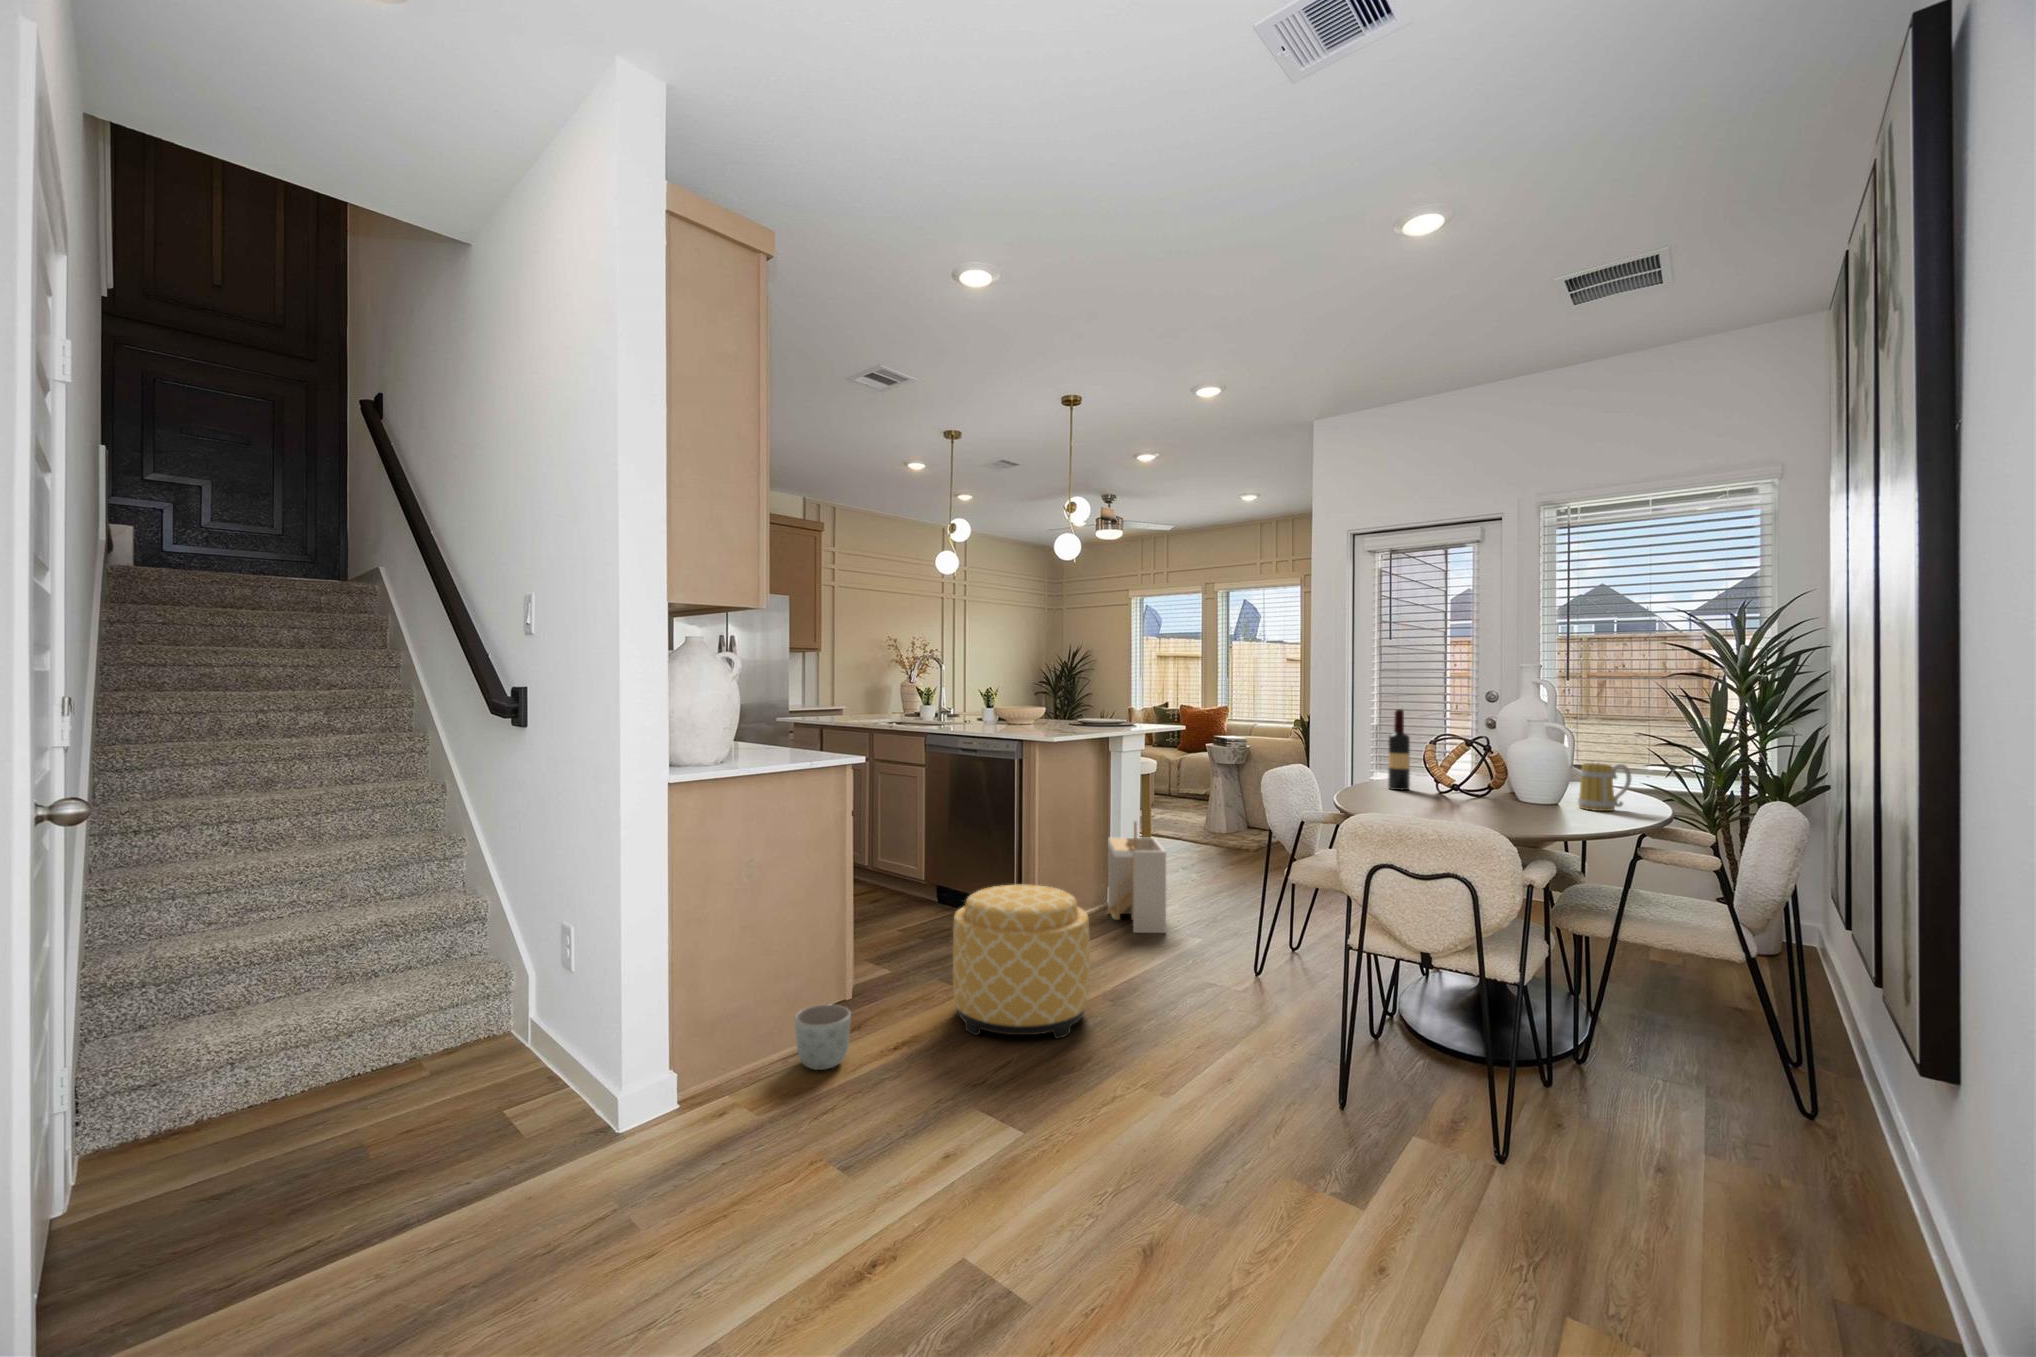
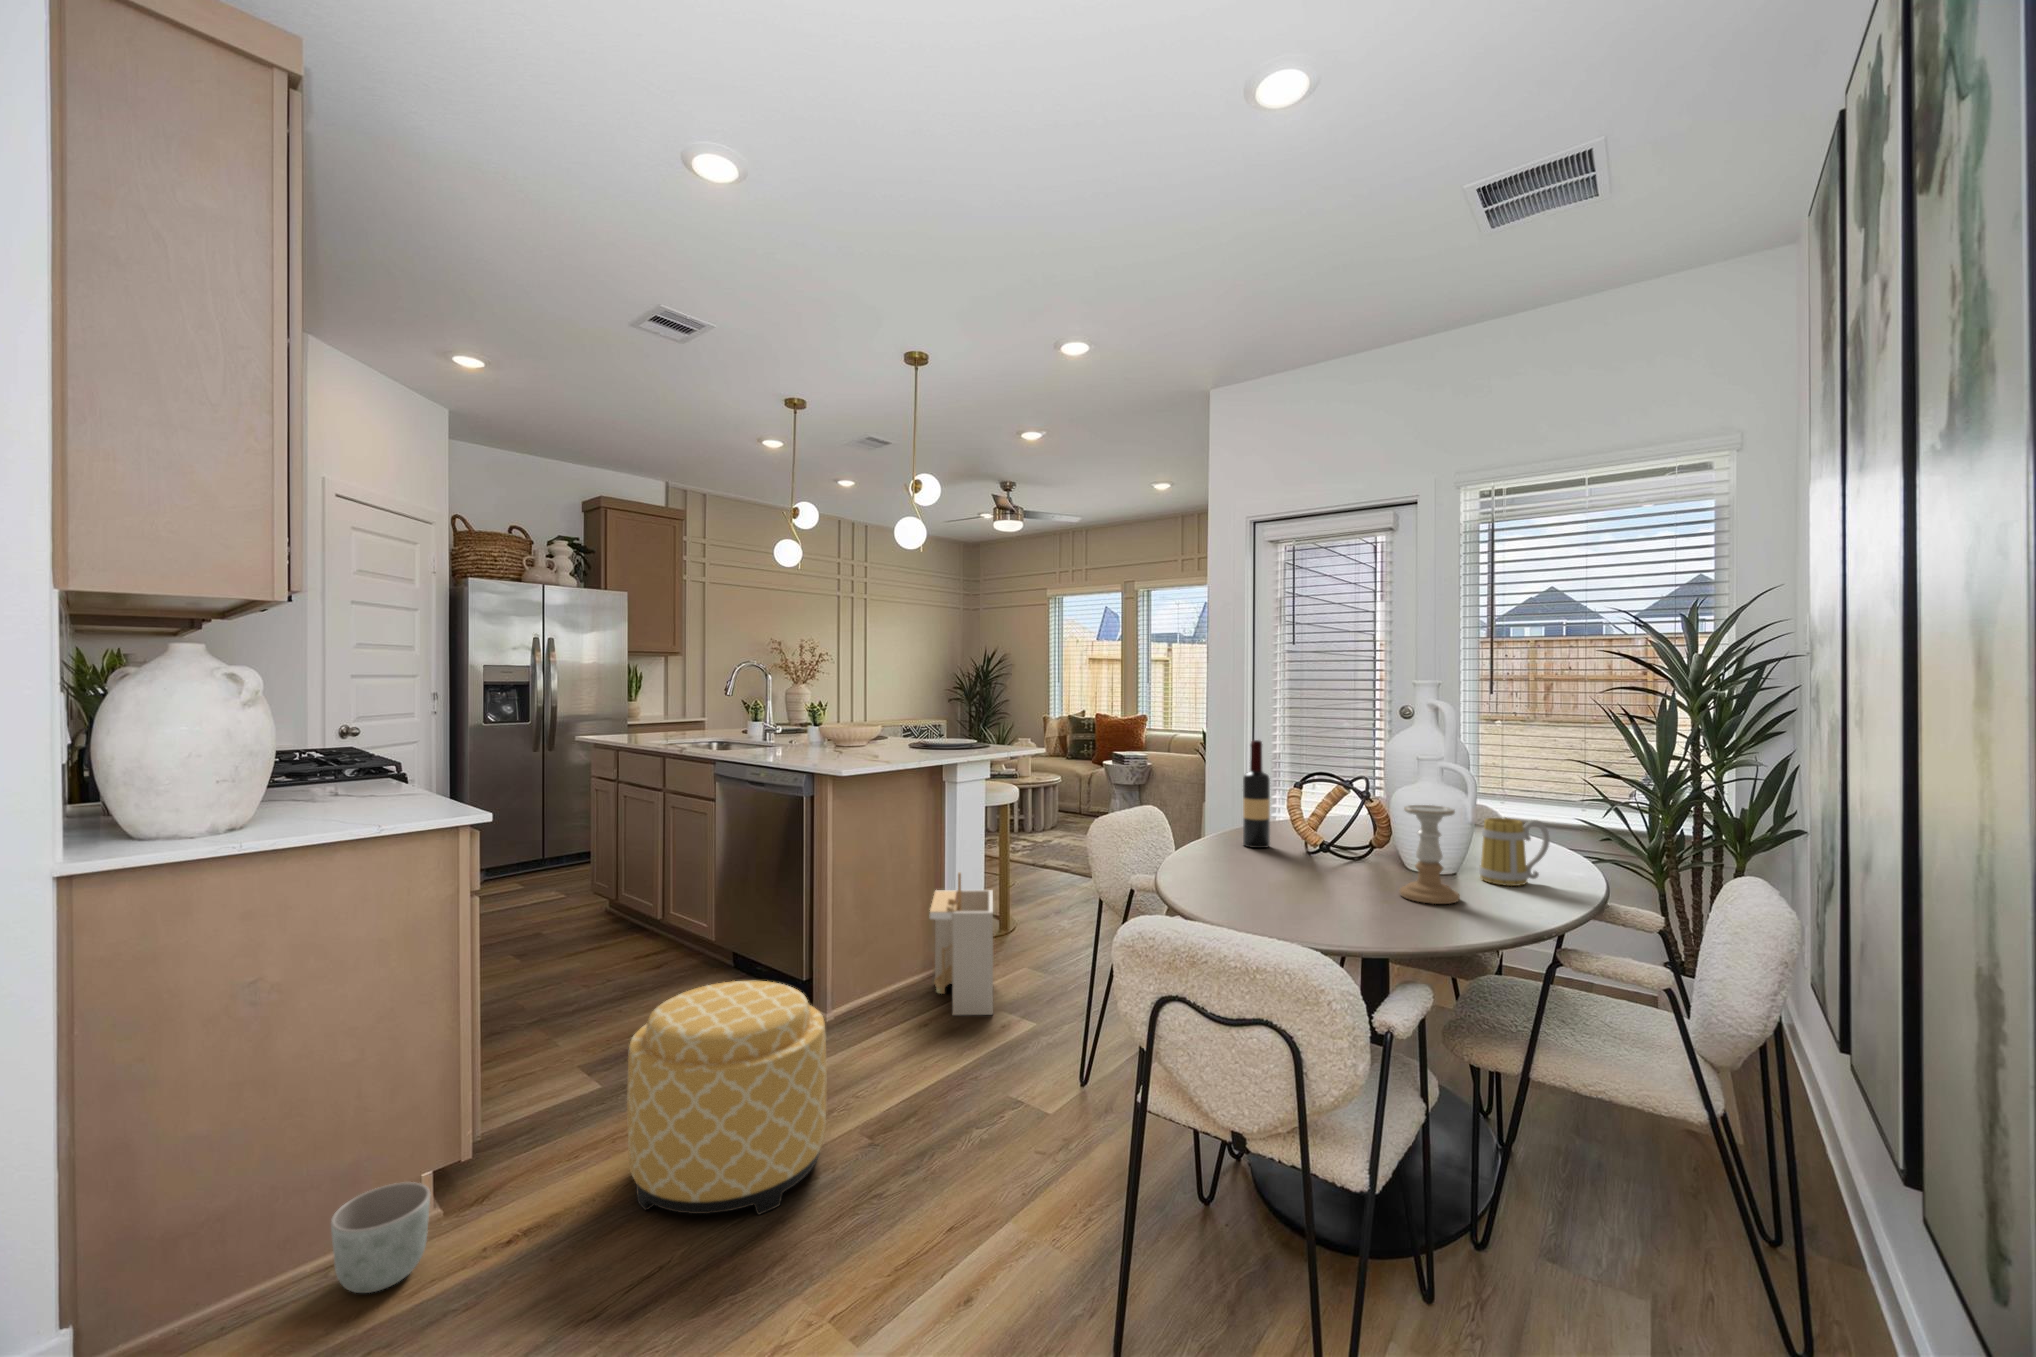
candle holder: none [1522,750,1568,819] -> present [1400,805,1460,904]

